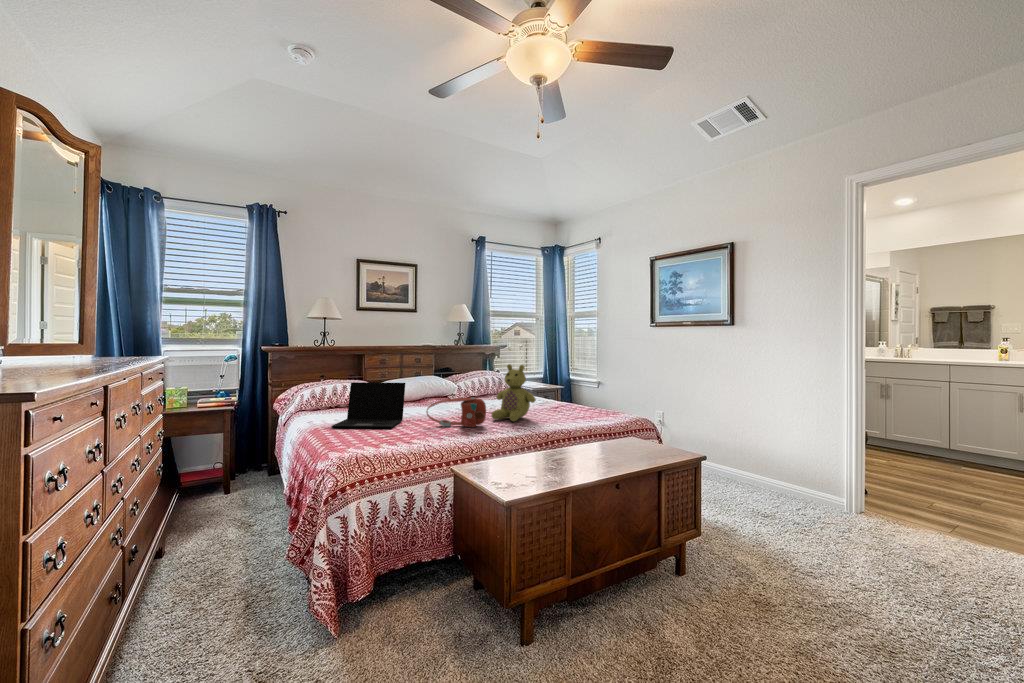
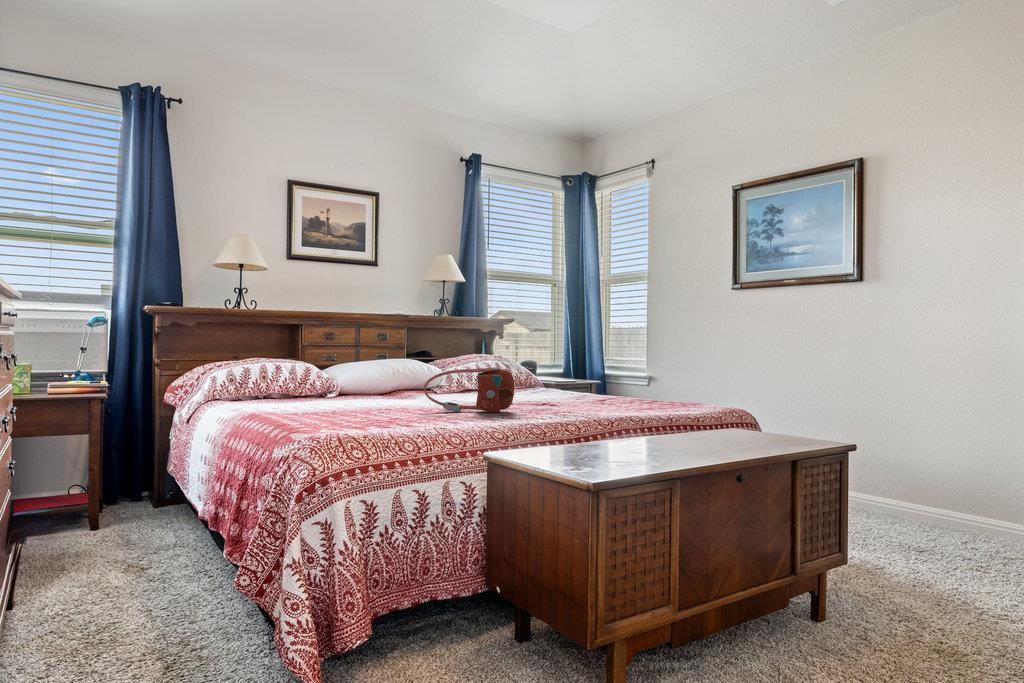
stuffed bear: present [491,364,536,422] -> none [517,324,584,408]
laptop: present [332,383,405,428] -> none [277,349,385,412]

